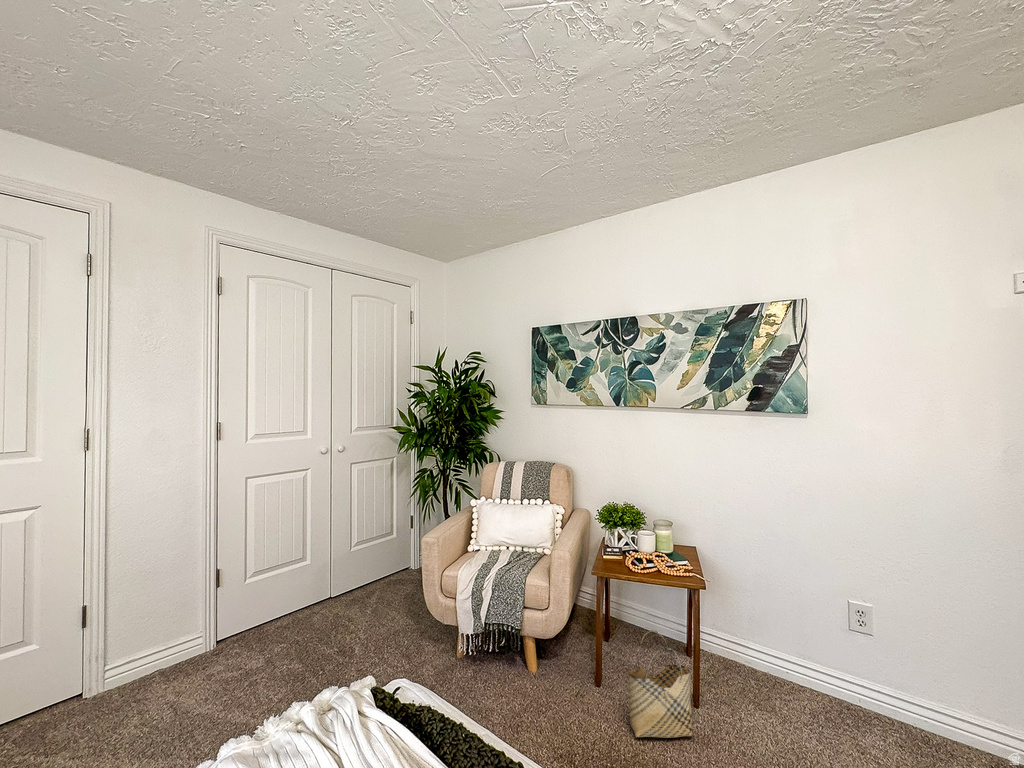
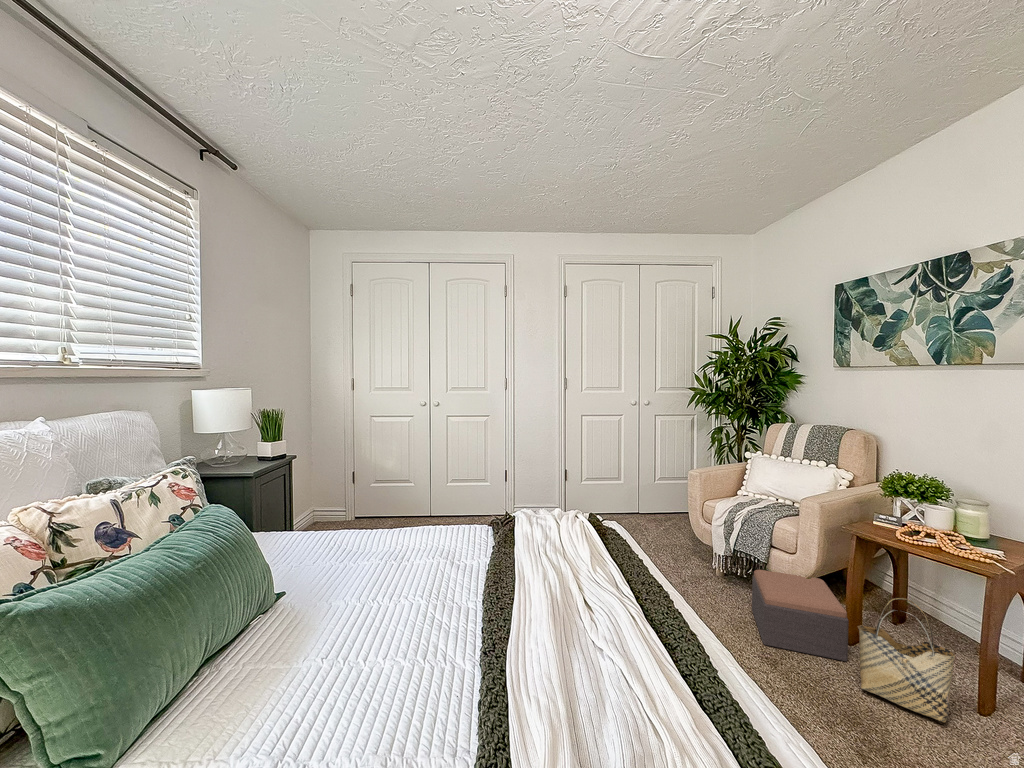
footstool: none [512,627,608,732] -> present [752,570,849,661]

